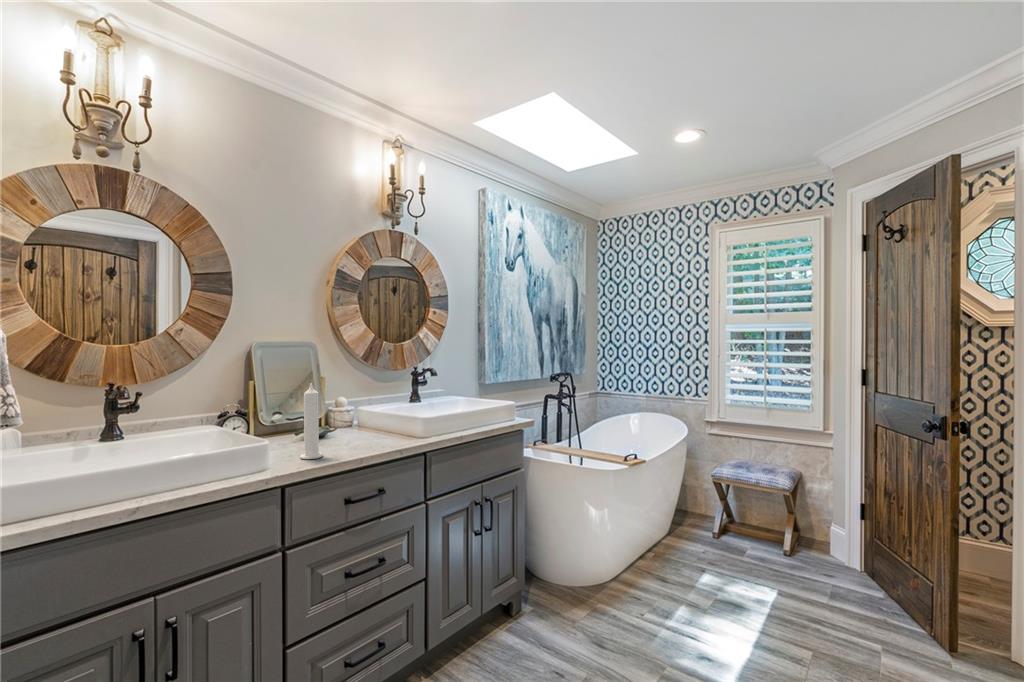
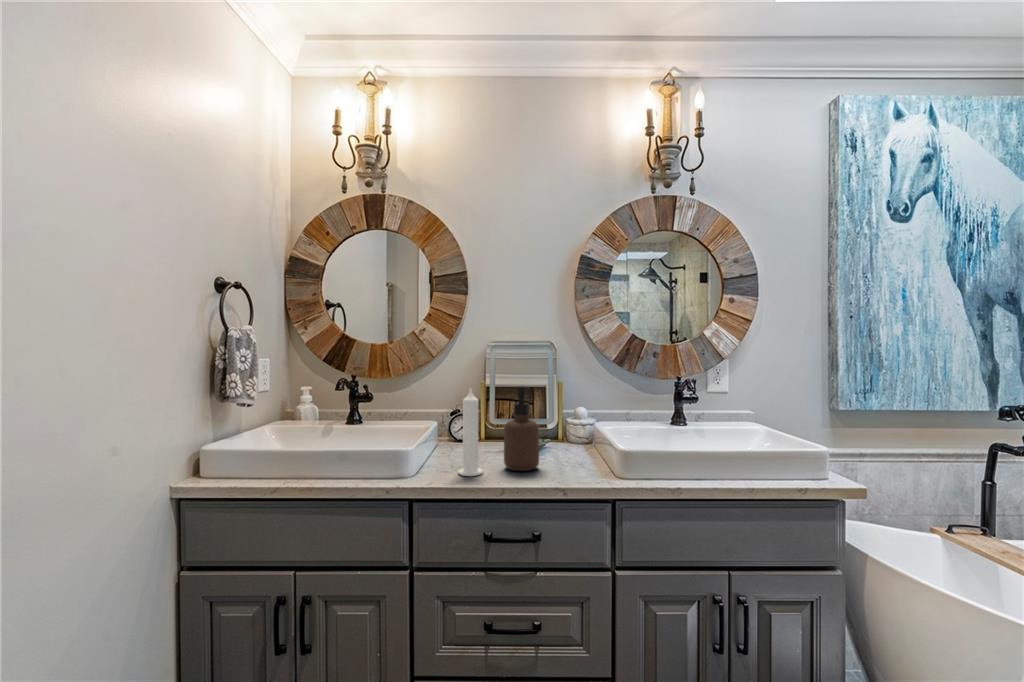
soap dispenser: none [327,379,358,449] -> present [504,386,539,471]

